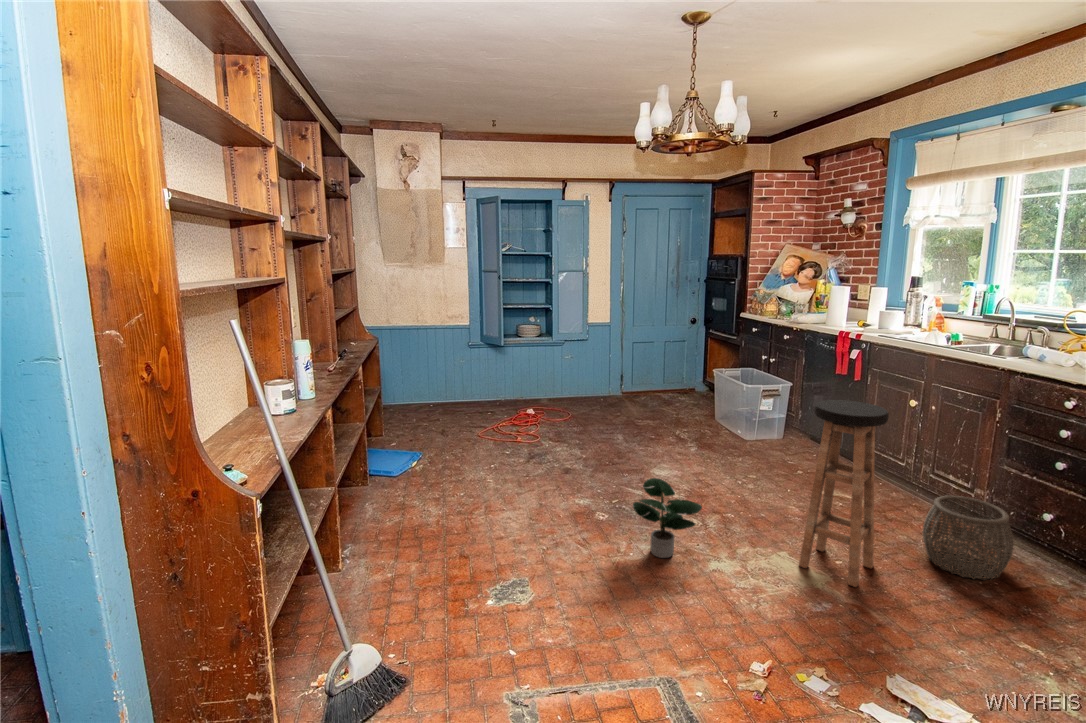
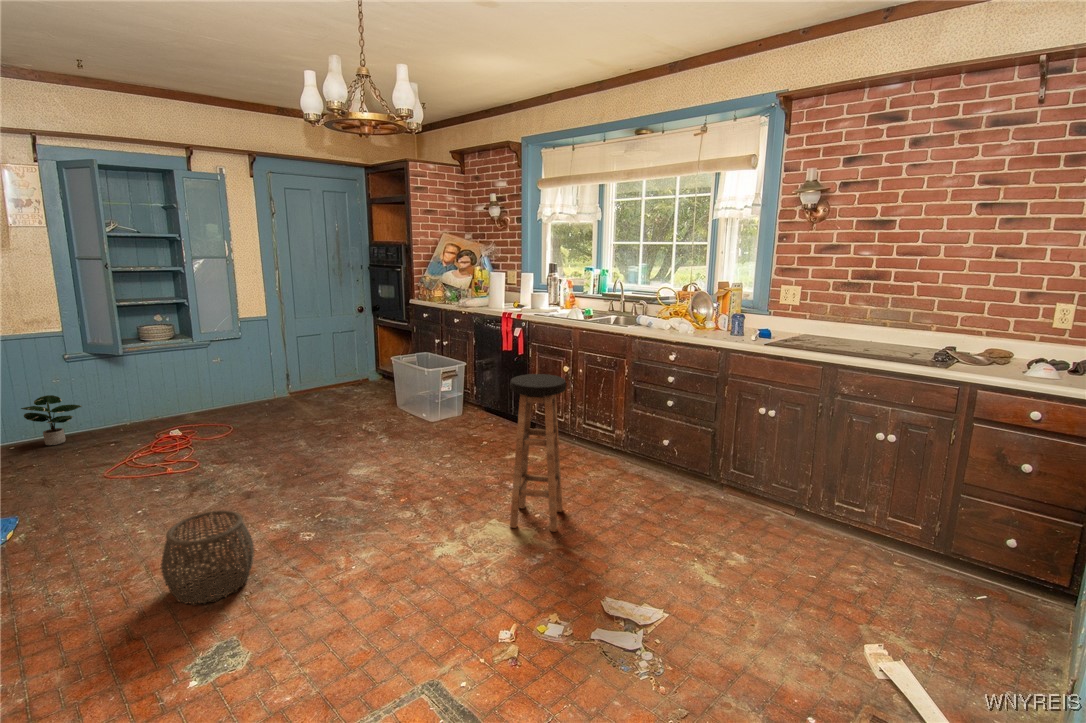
potted plant: present [633,478,702,558] -> present [21,395,82,445]
woven basket: present [922,496,1014,580] -> present [161,510,254,605]

